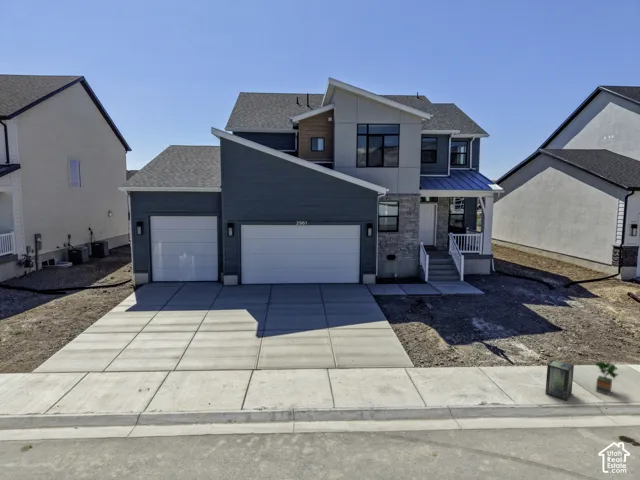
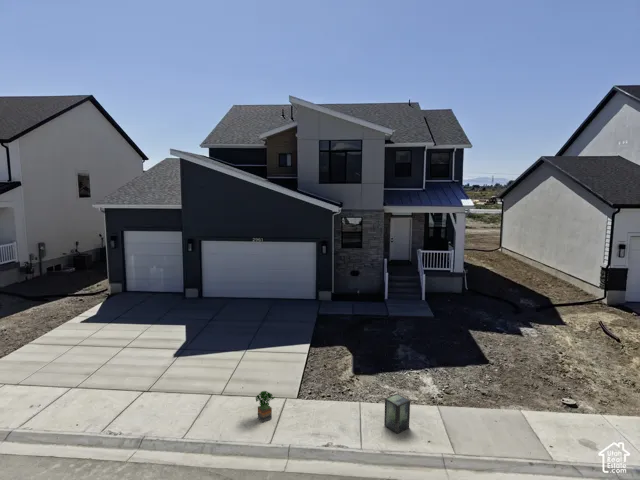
potted tree: present [595,362,618,395] -> present [256,391,275,422]

